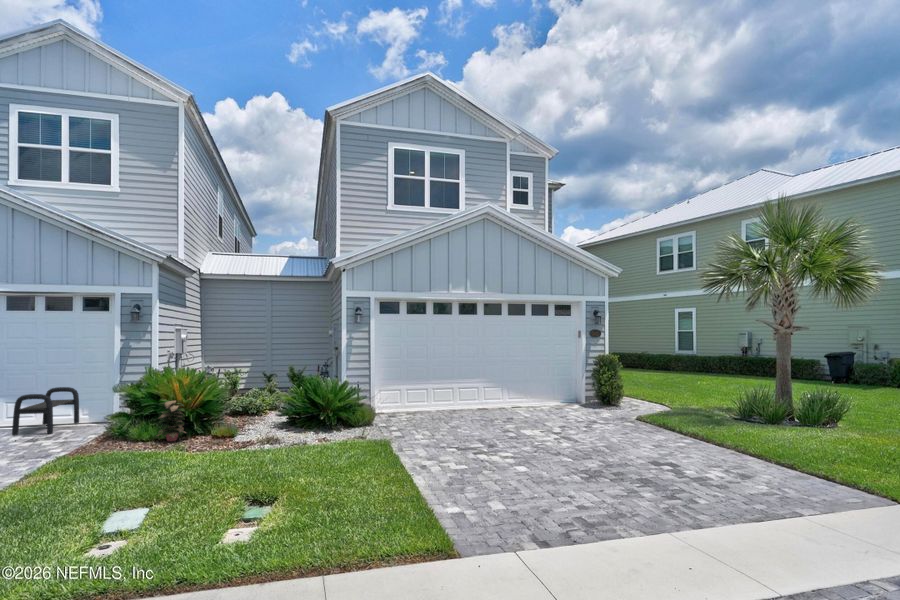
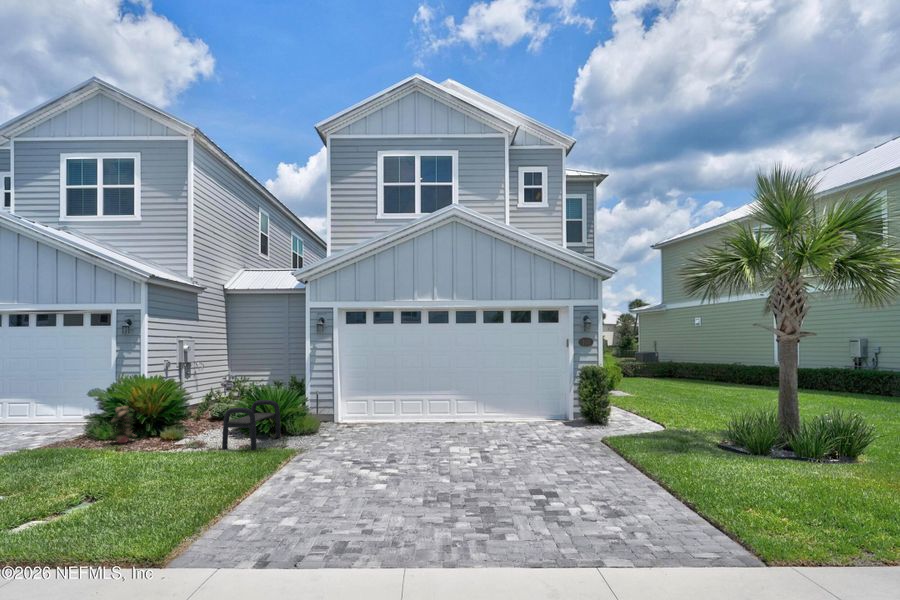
bench: present [12,387,79,436] -> present [222,400,281,450]

